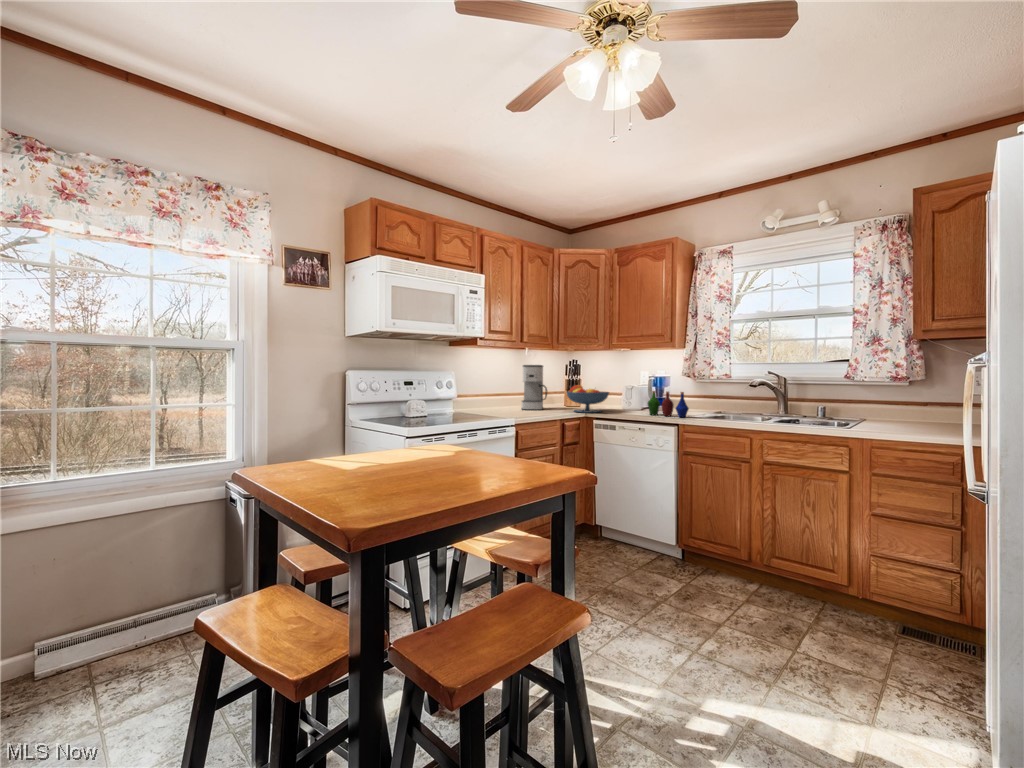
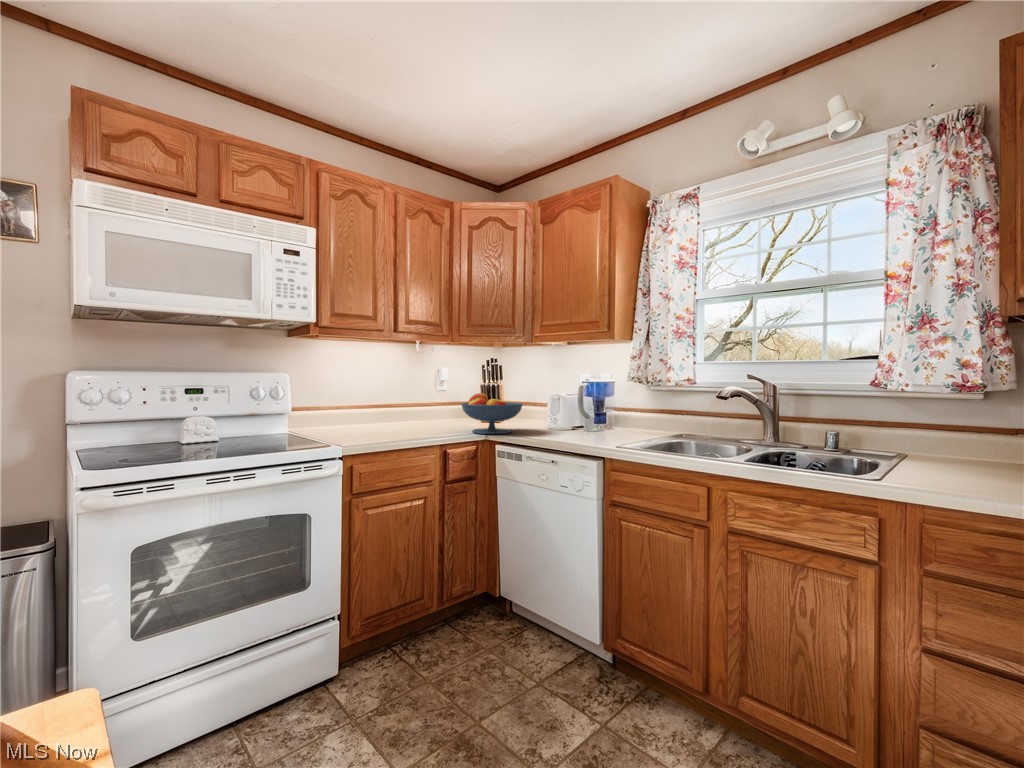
coffee maker: present [522,365,547,410] -> none [408,365,446,428]
bottle: present [648,391,689,417] -> none [568,404,623,446]

